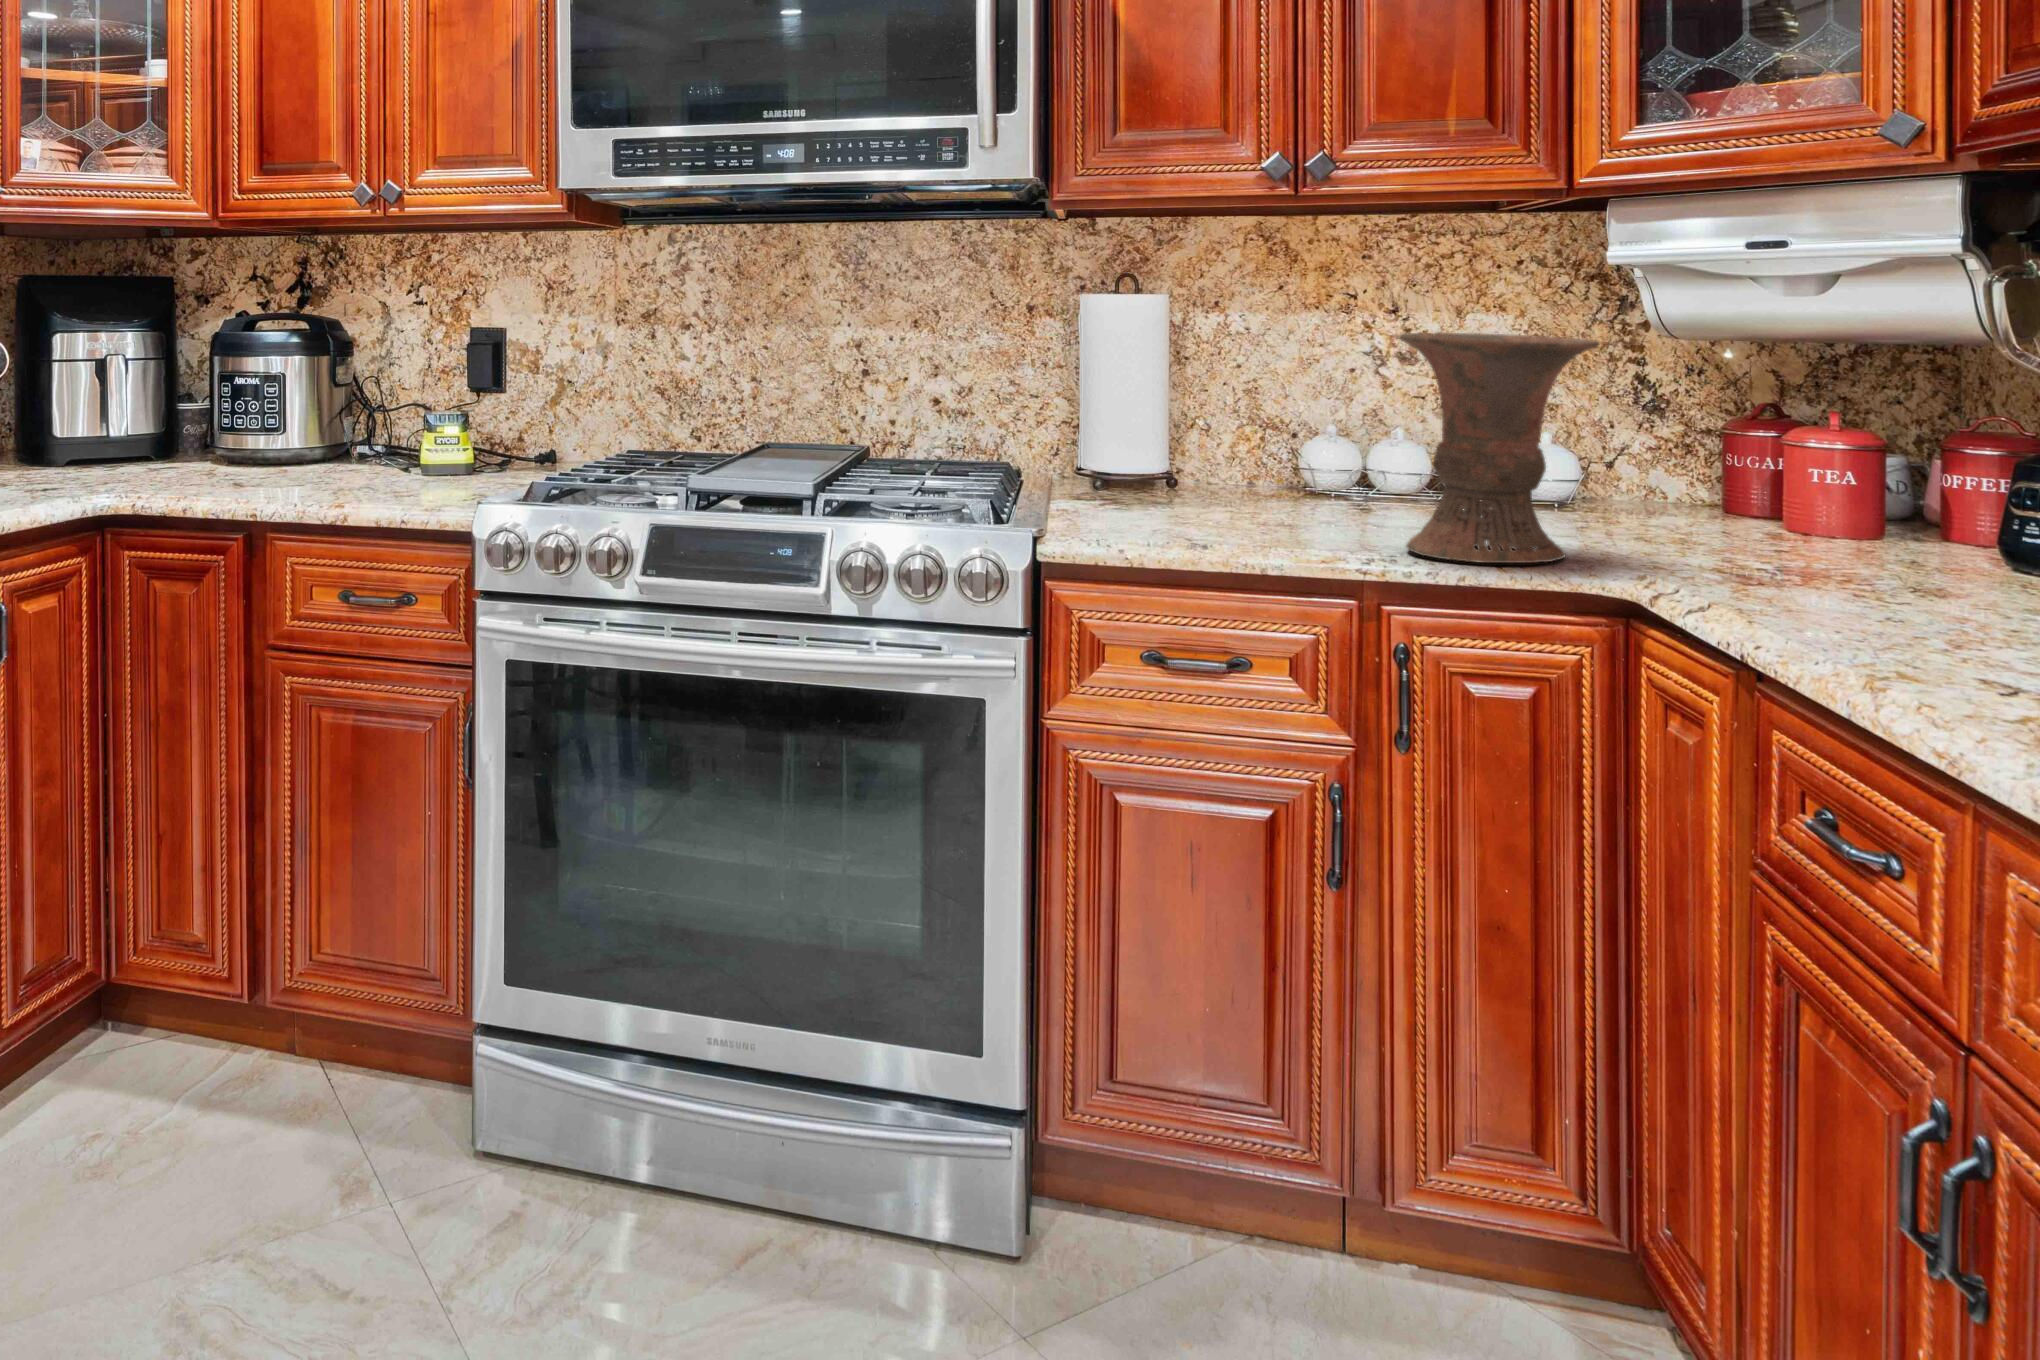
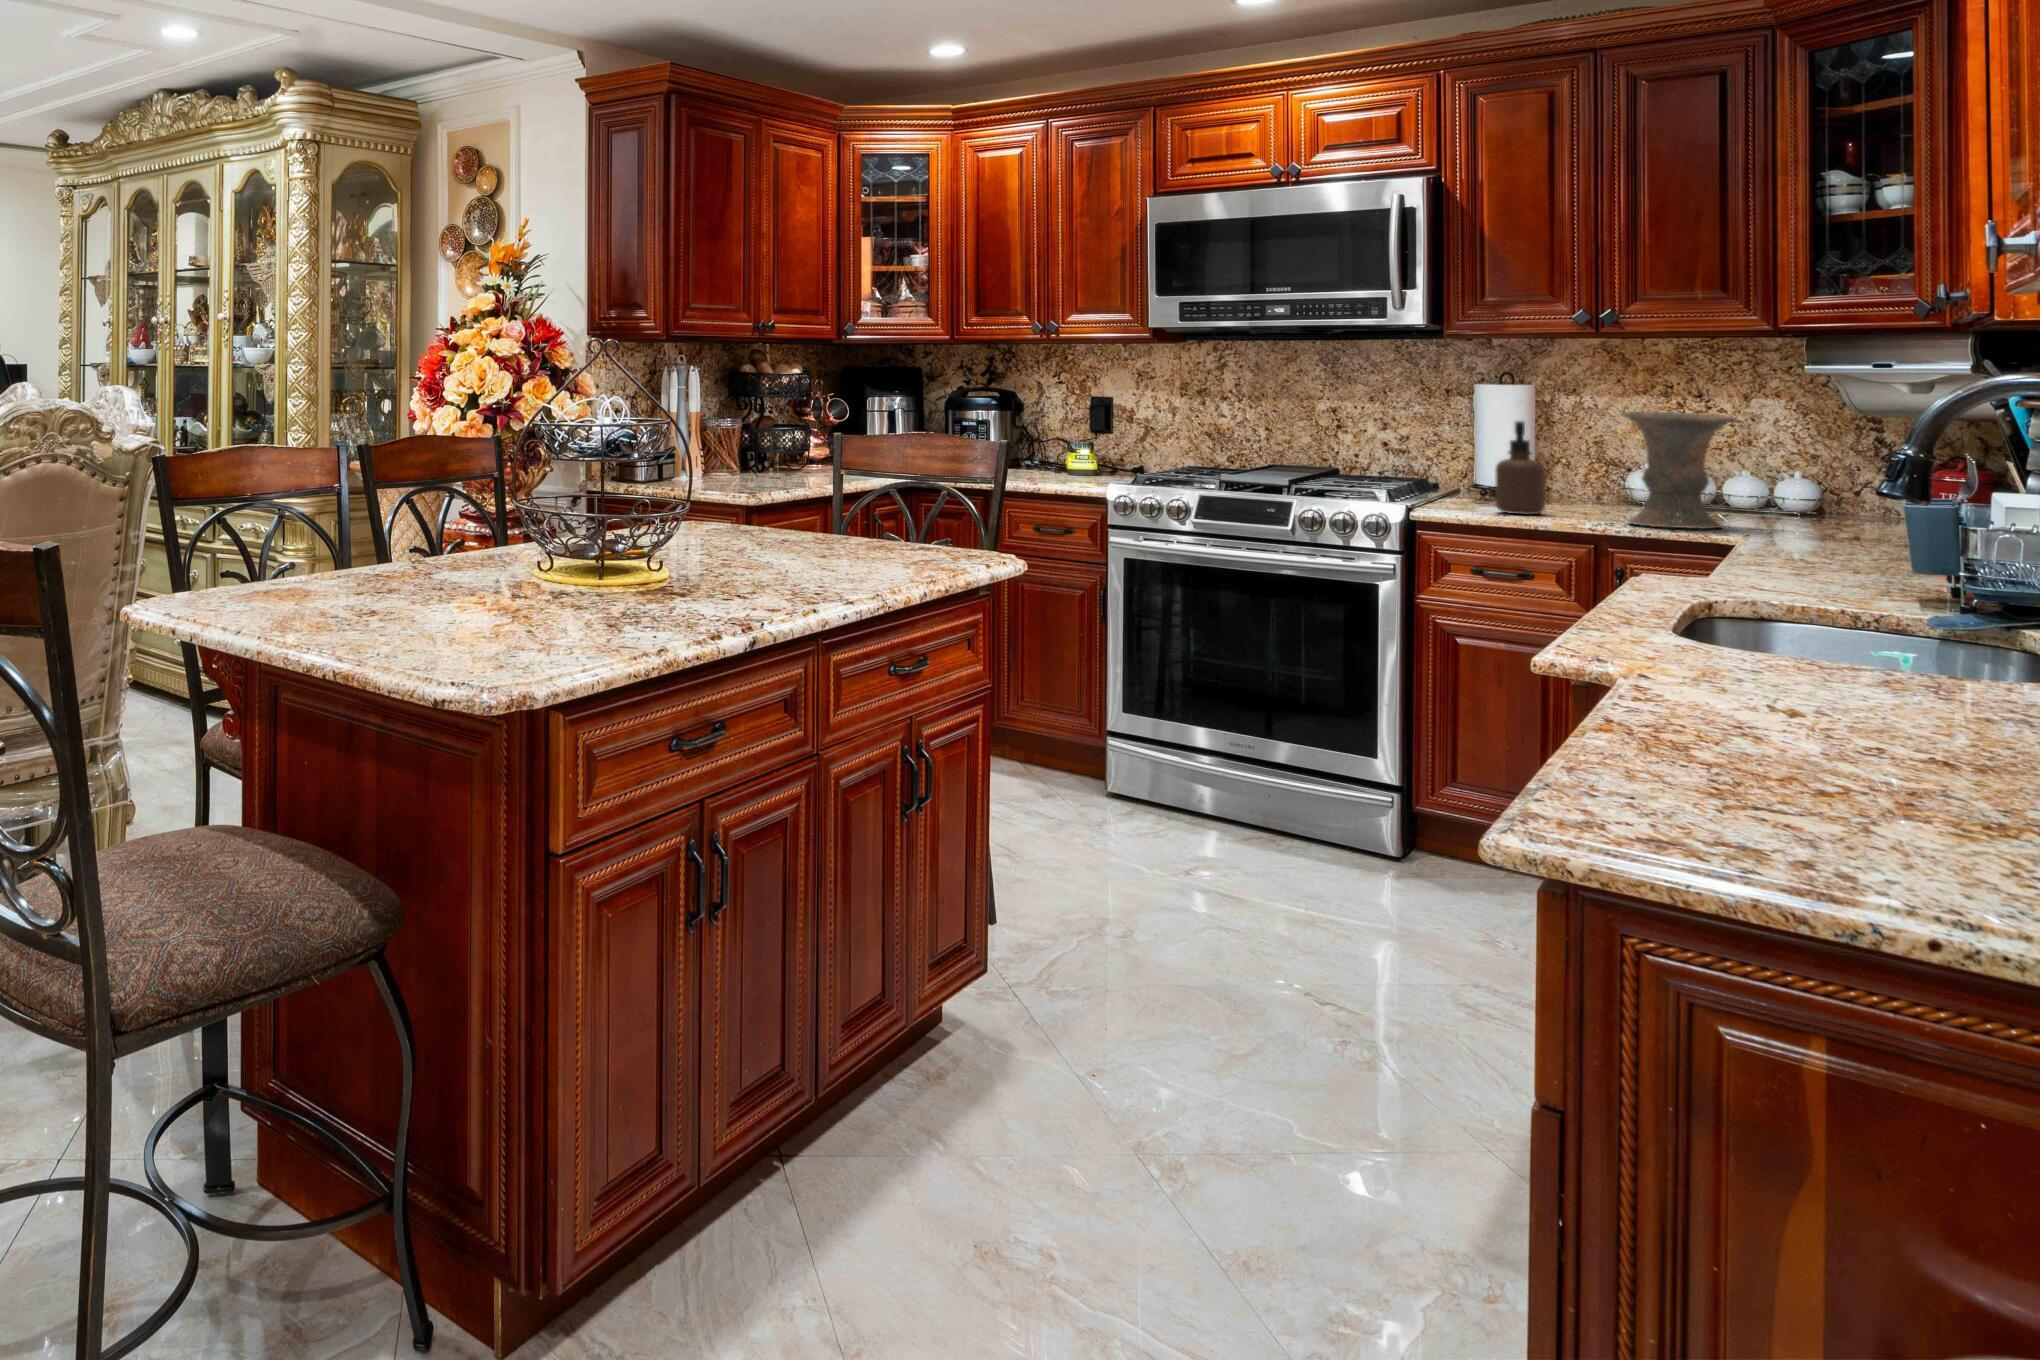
soap dispenser: none [1160,356,1242,535] -> present [1495,421,1545,515]

